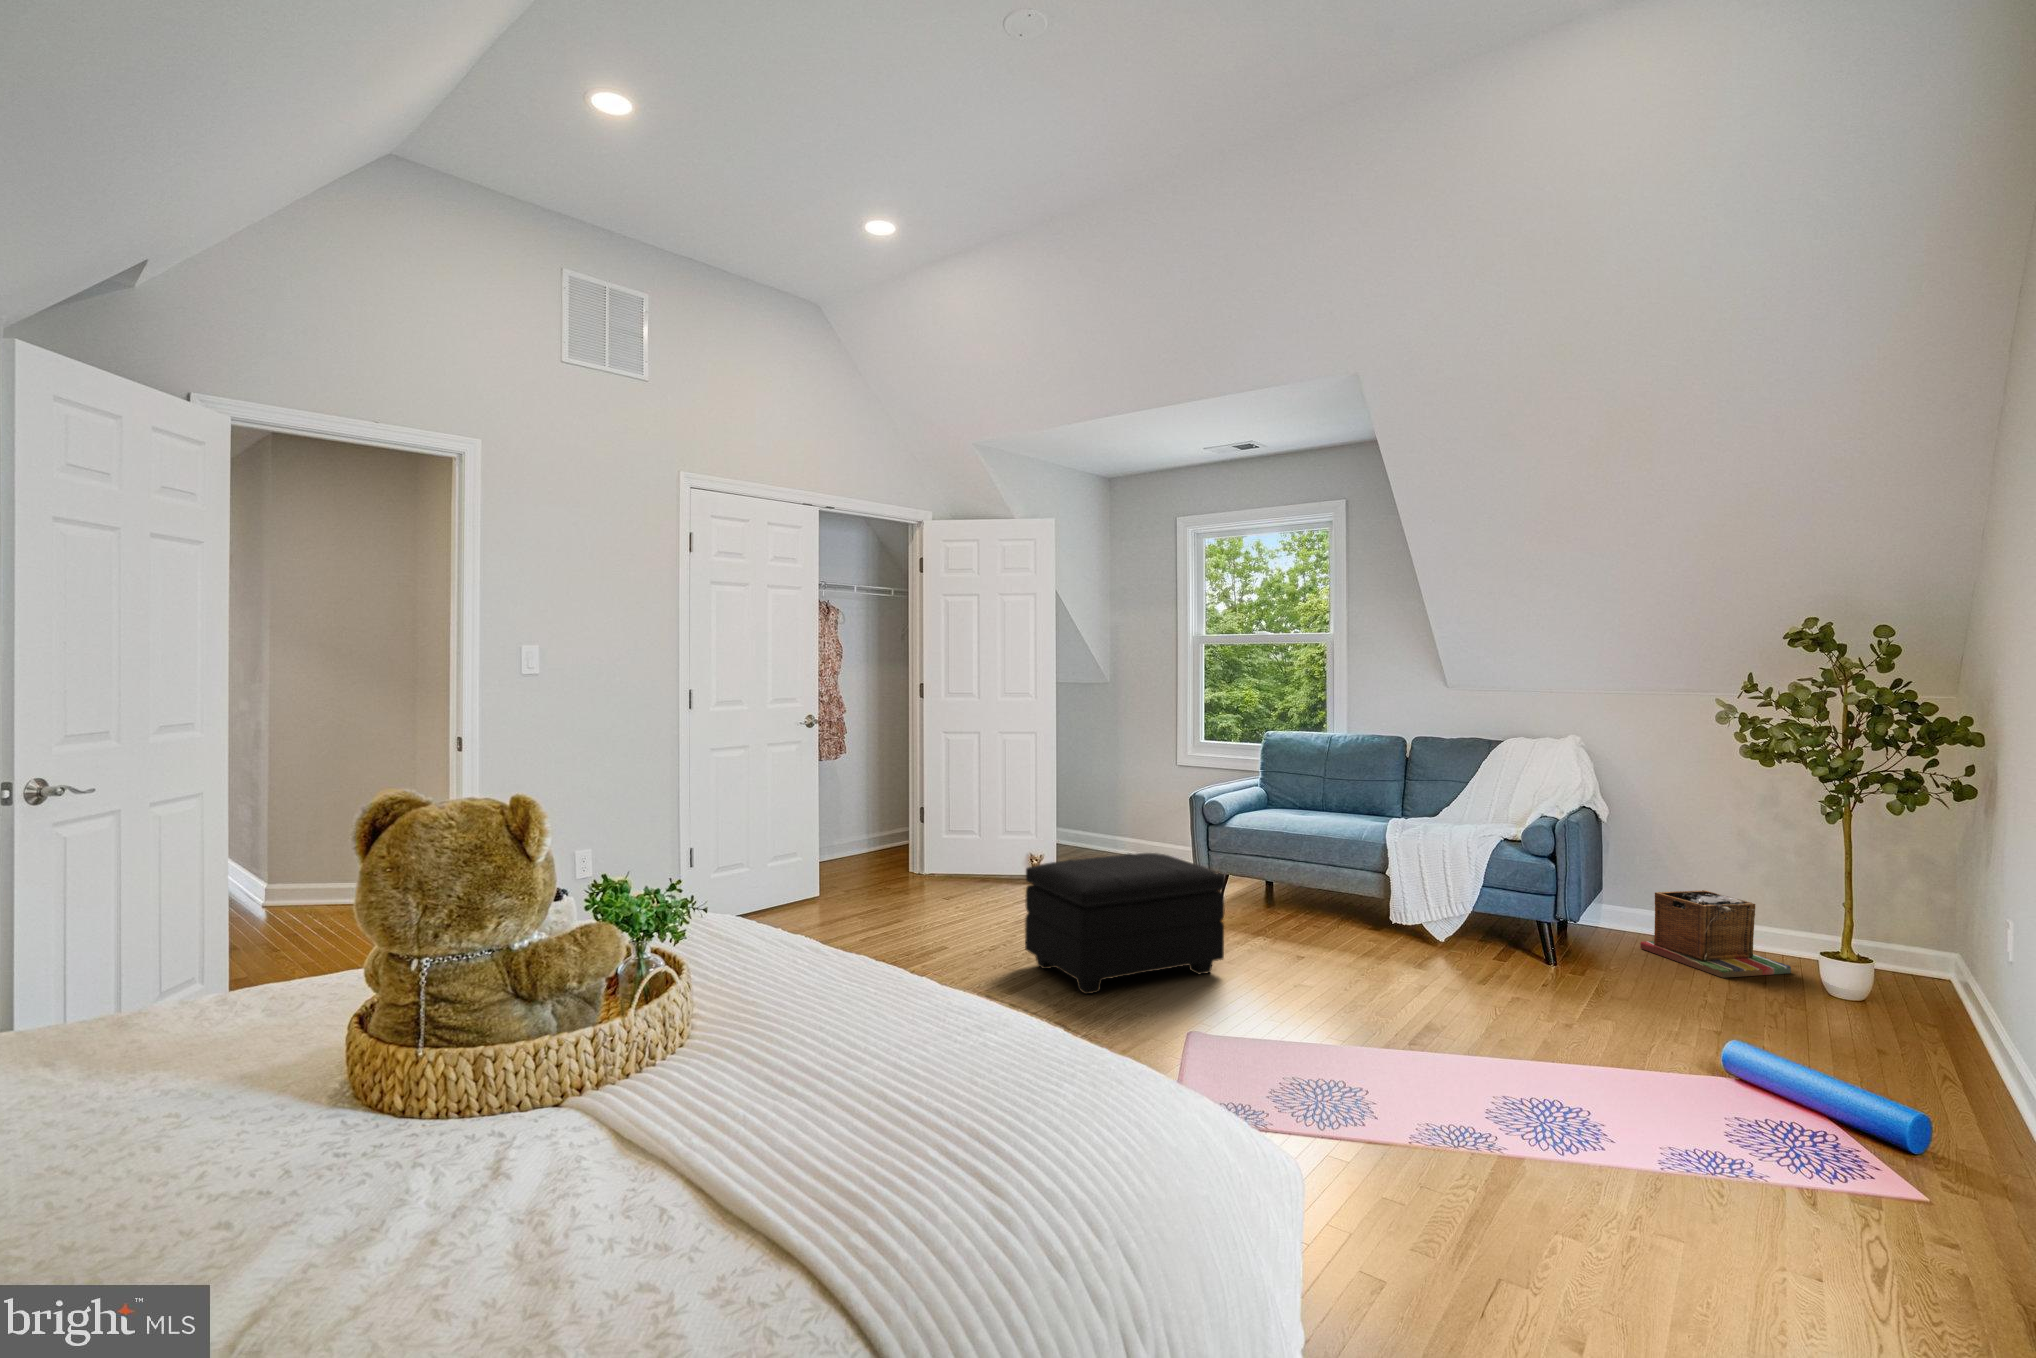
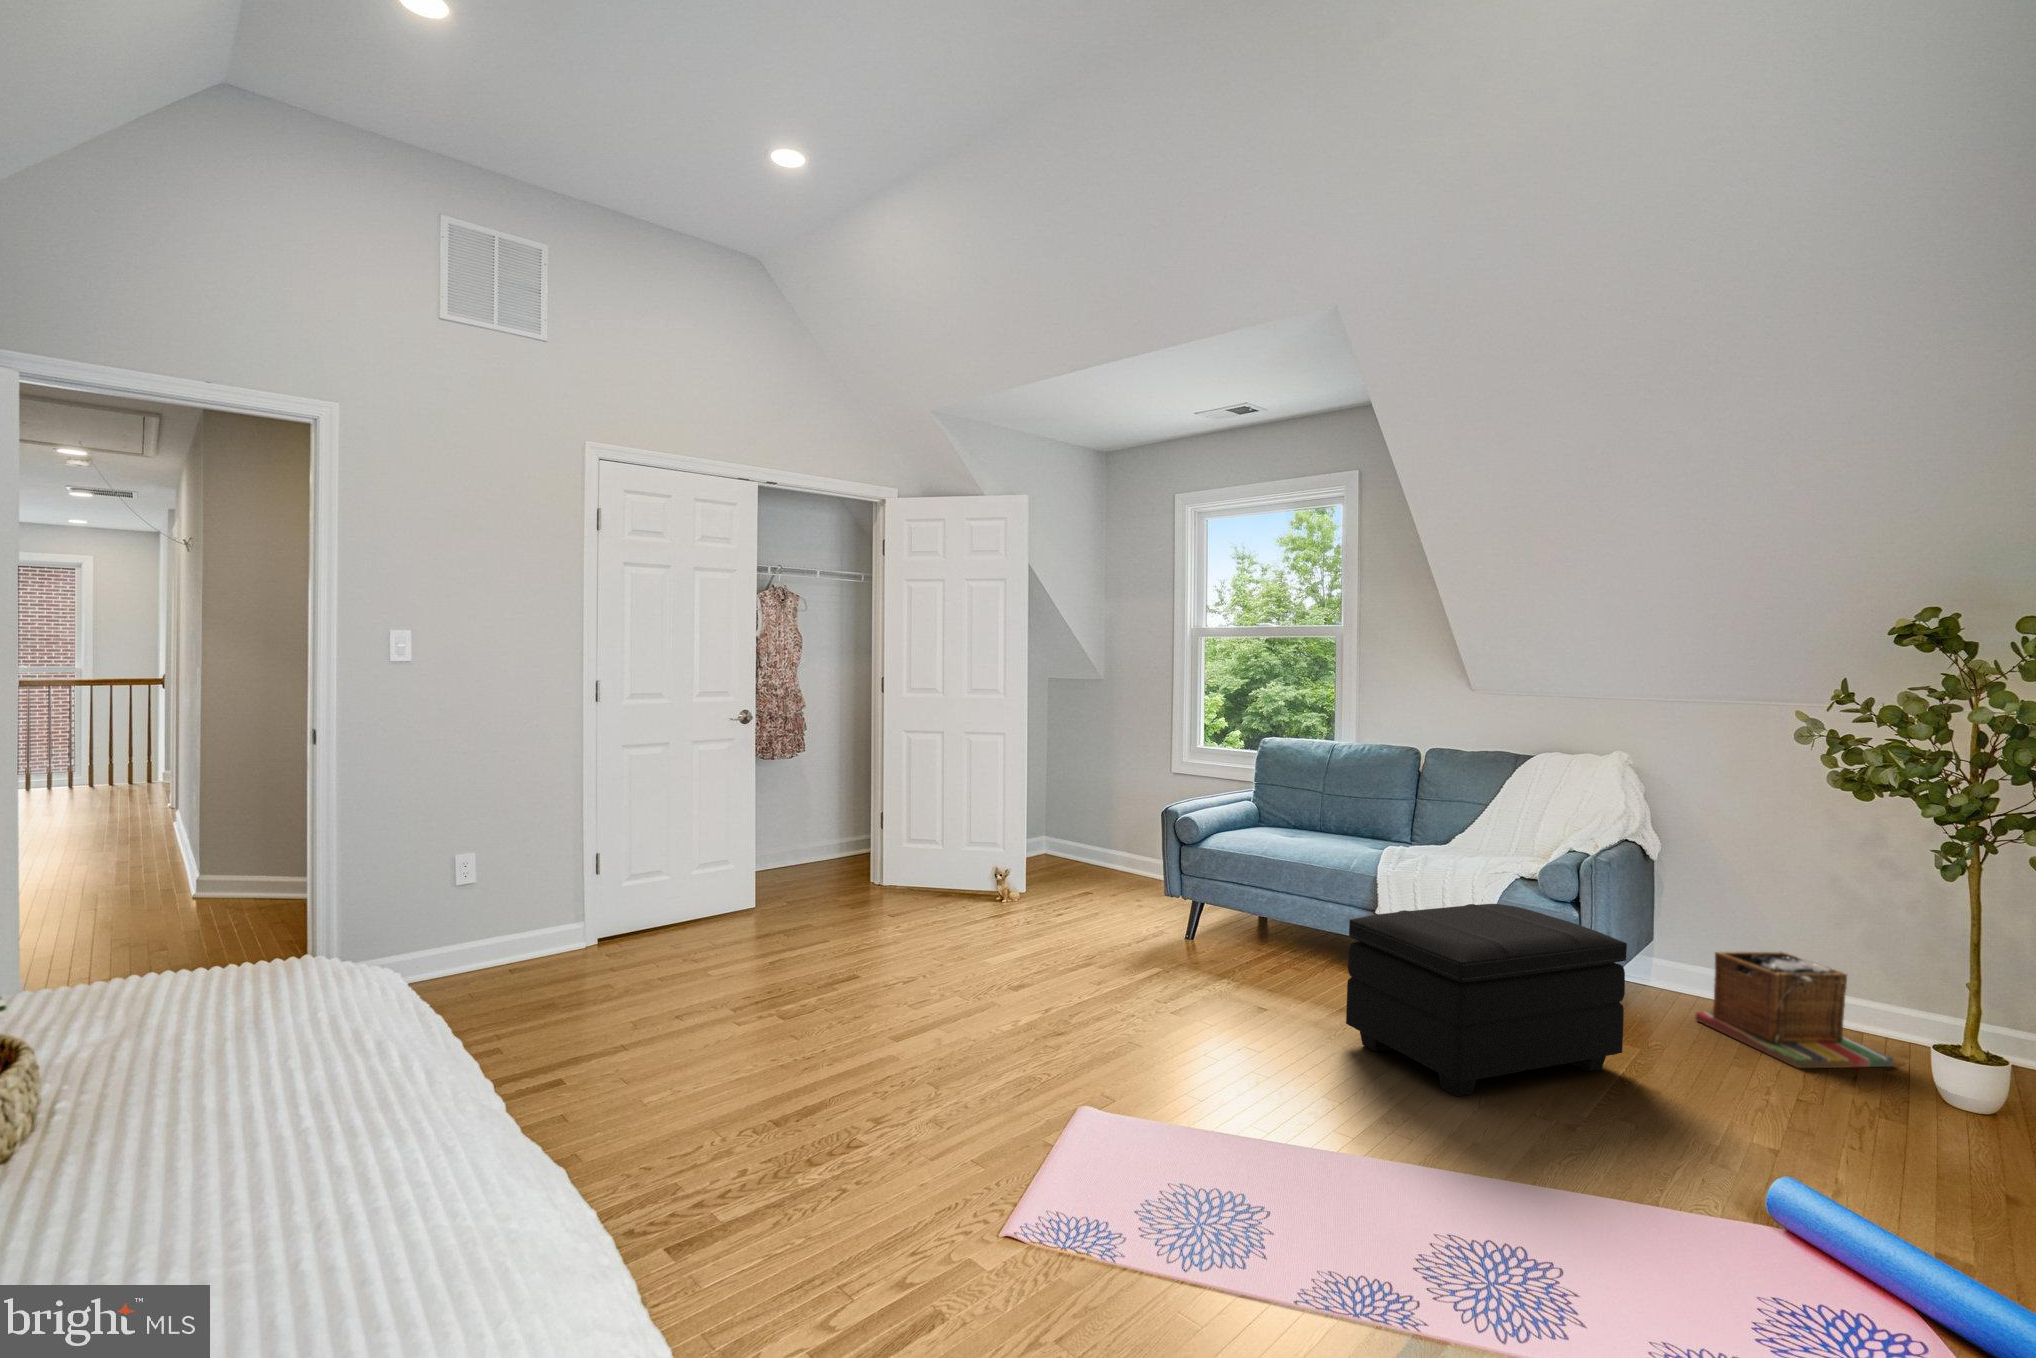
footstool: present [1025,853,1225,994] -> present [1346,904,1627,1096]

